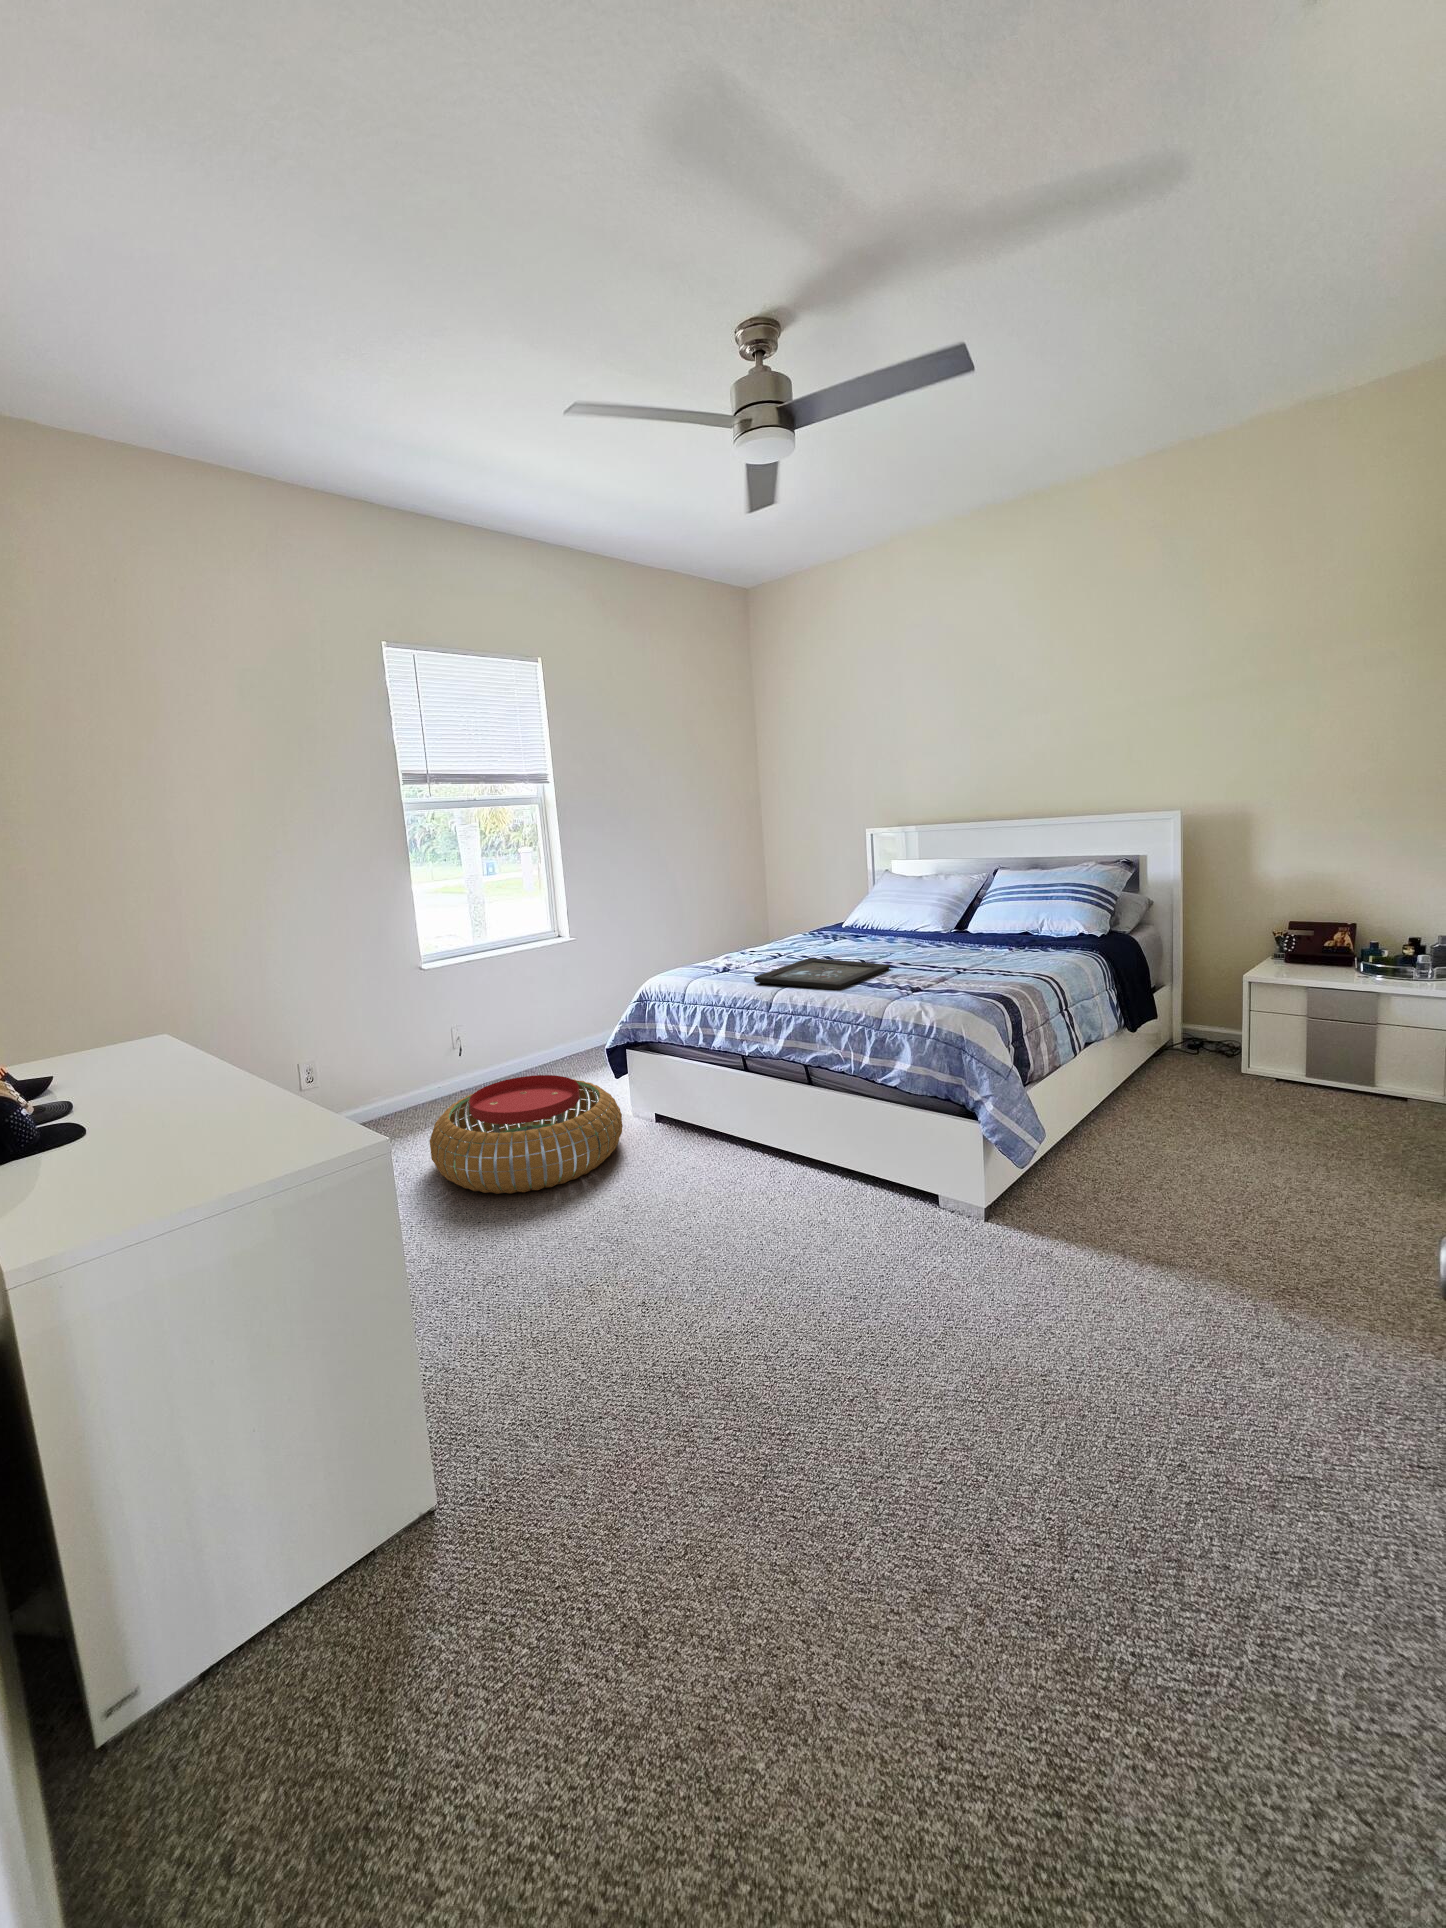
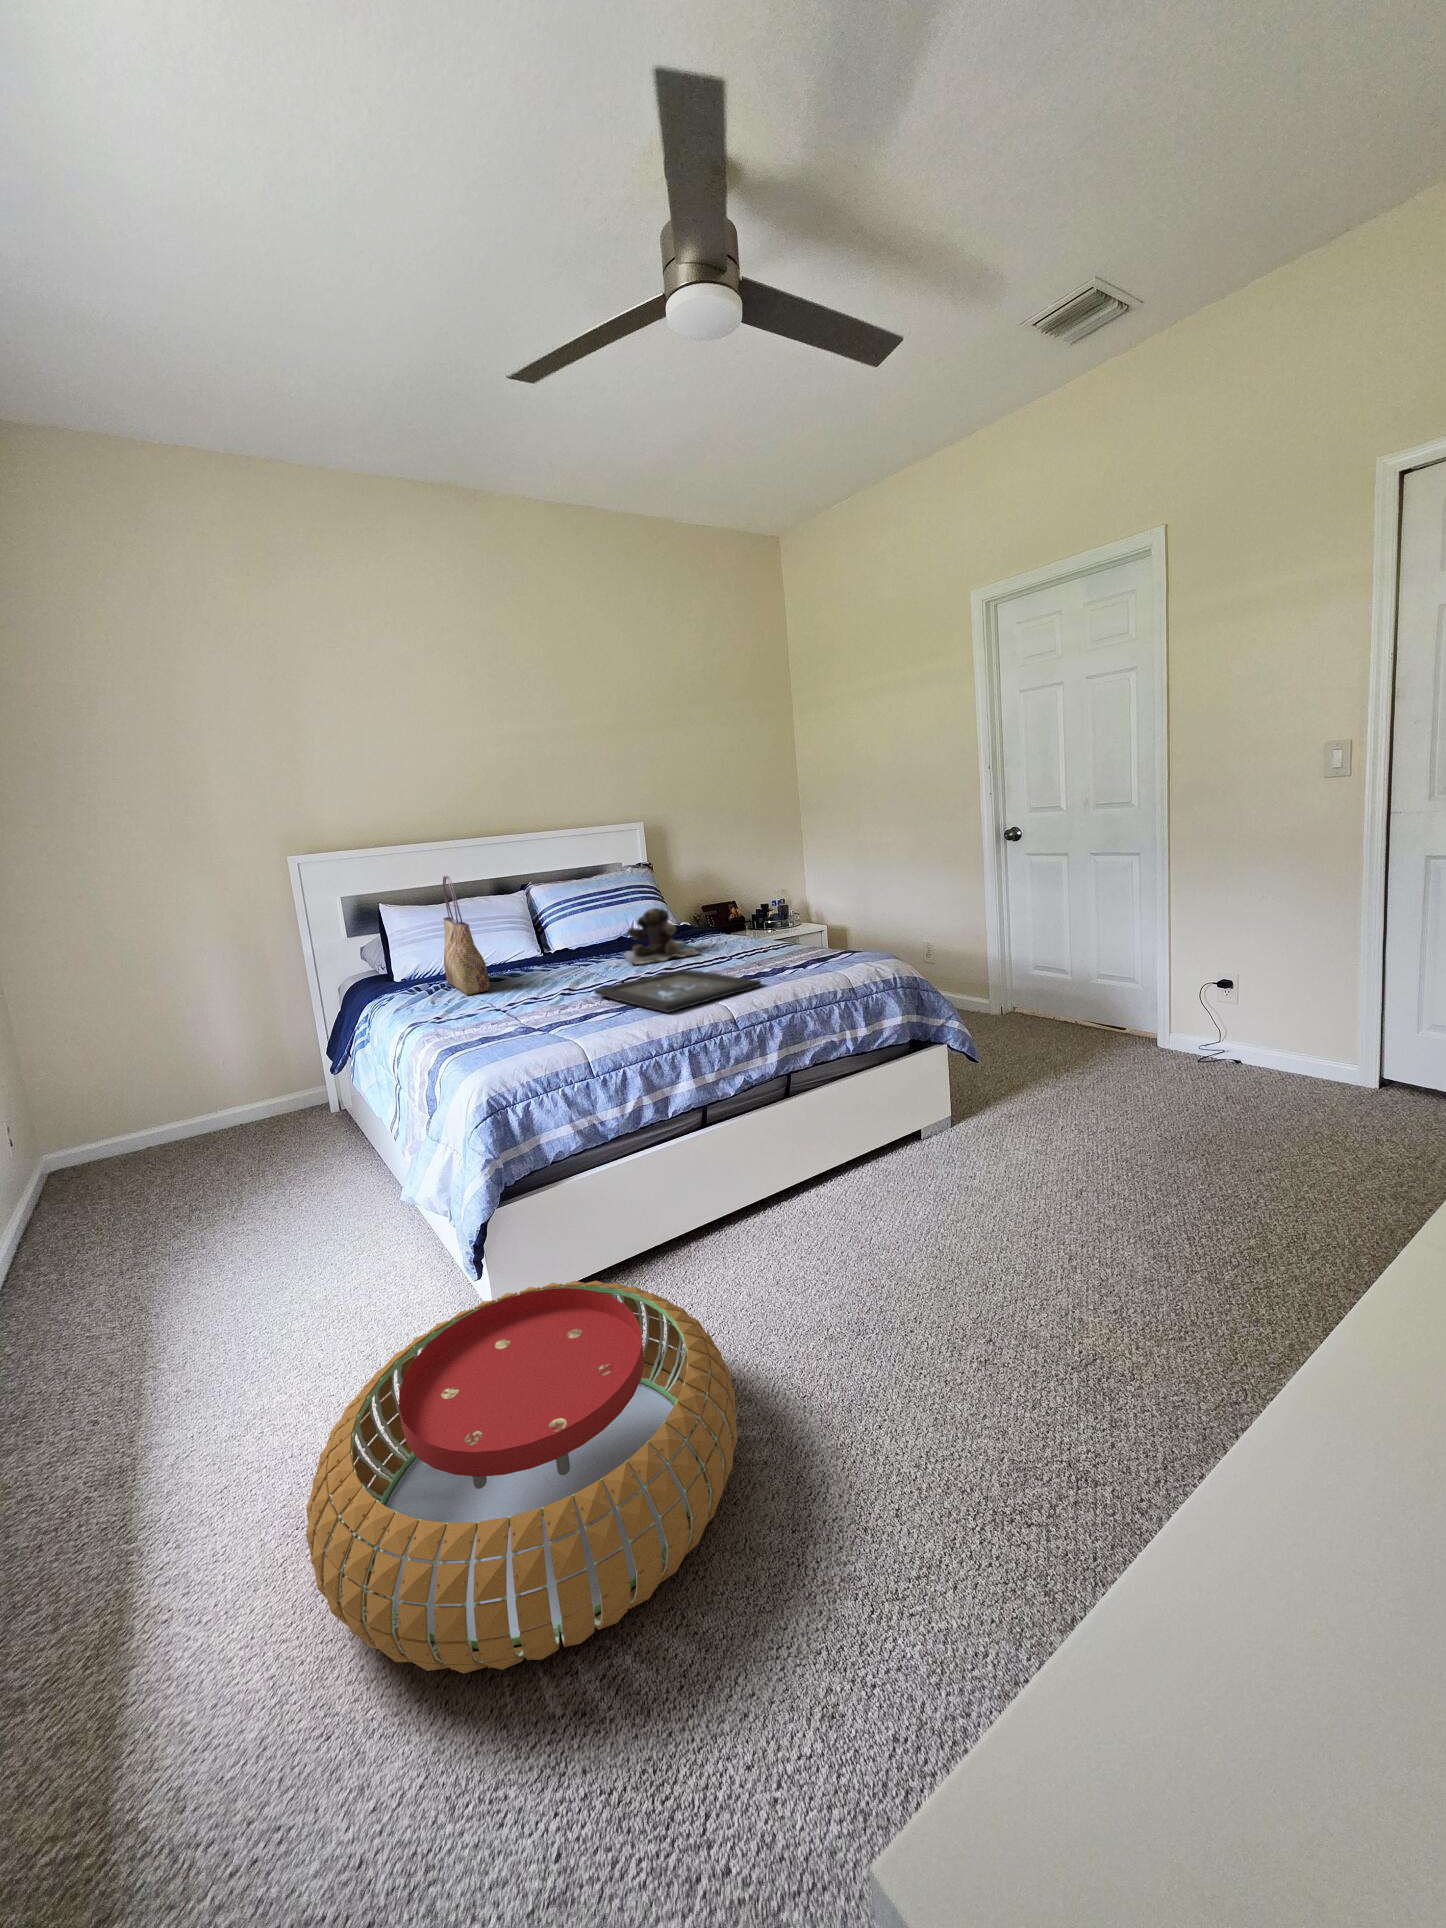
tote bag: none [820,856,873,944] -> present [443,876,489,995]
teddy bear: none [918,907,1010,960] -> present [624,908,699,964]

